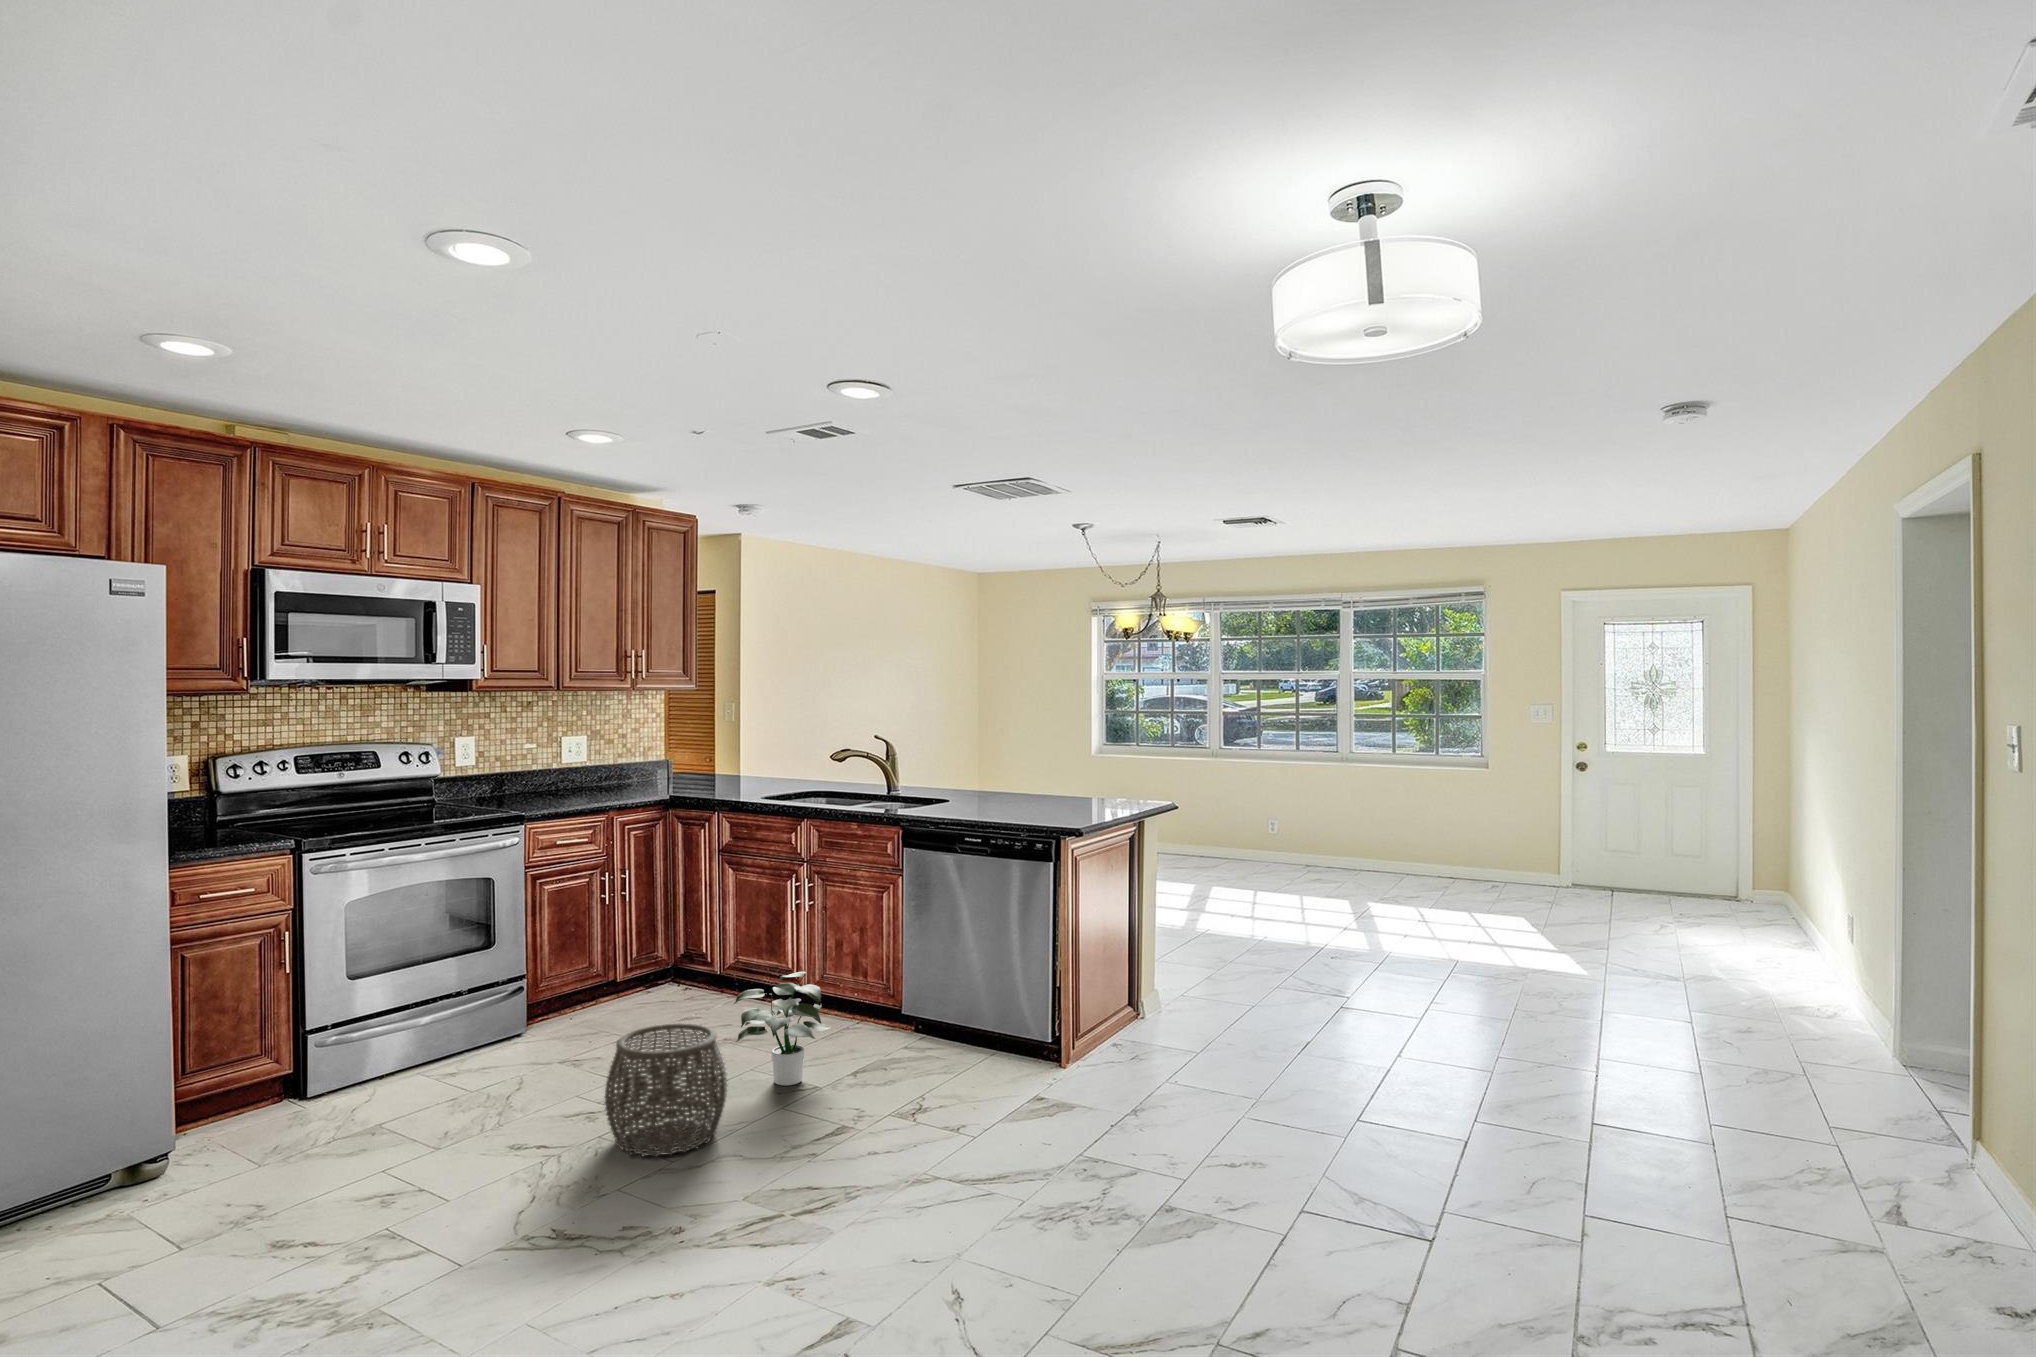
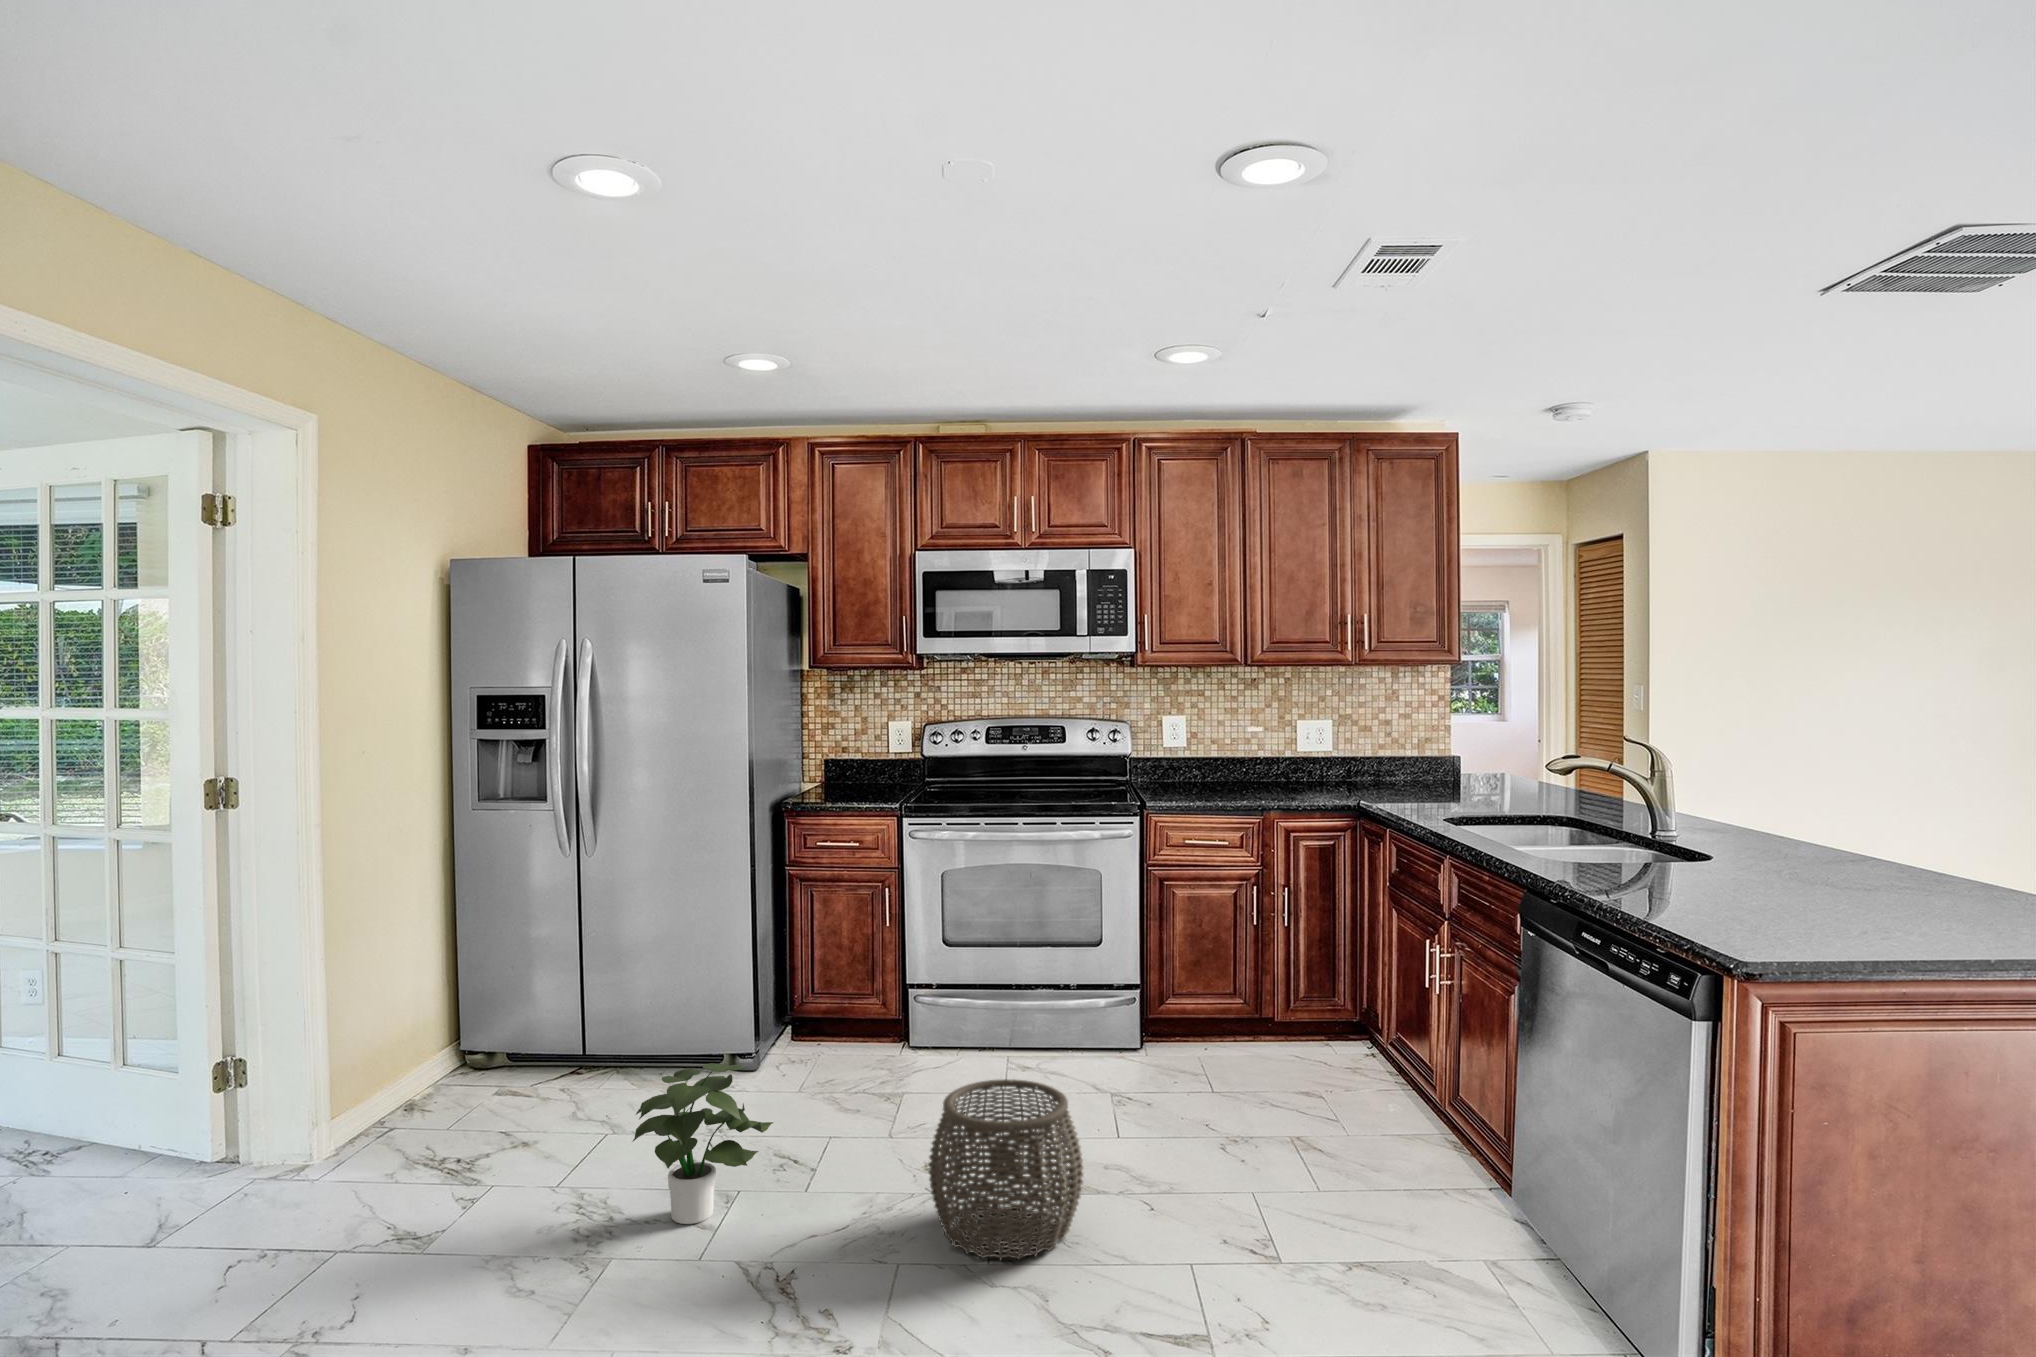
potted plant: present [734,972,834,1086] -> present [632,1063,773,1224]

